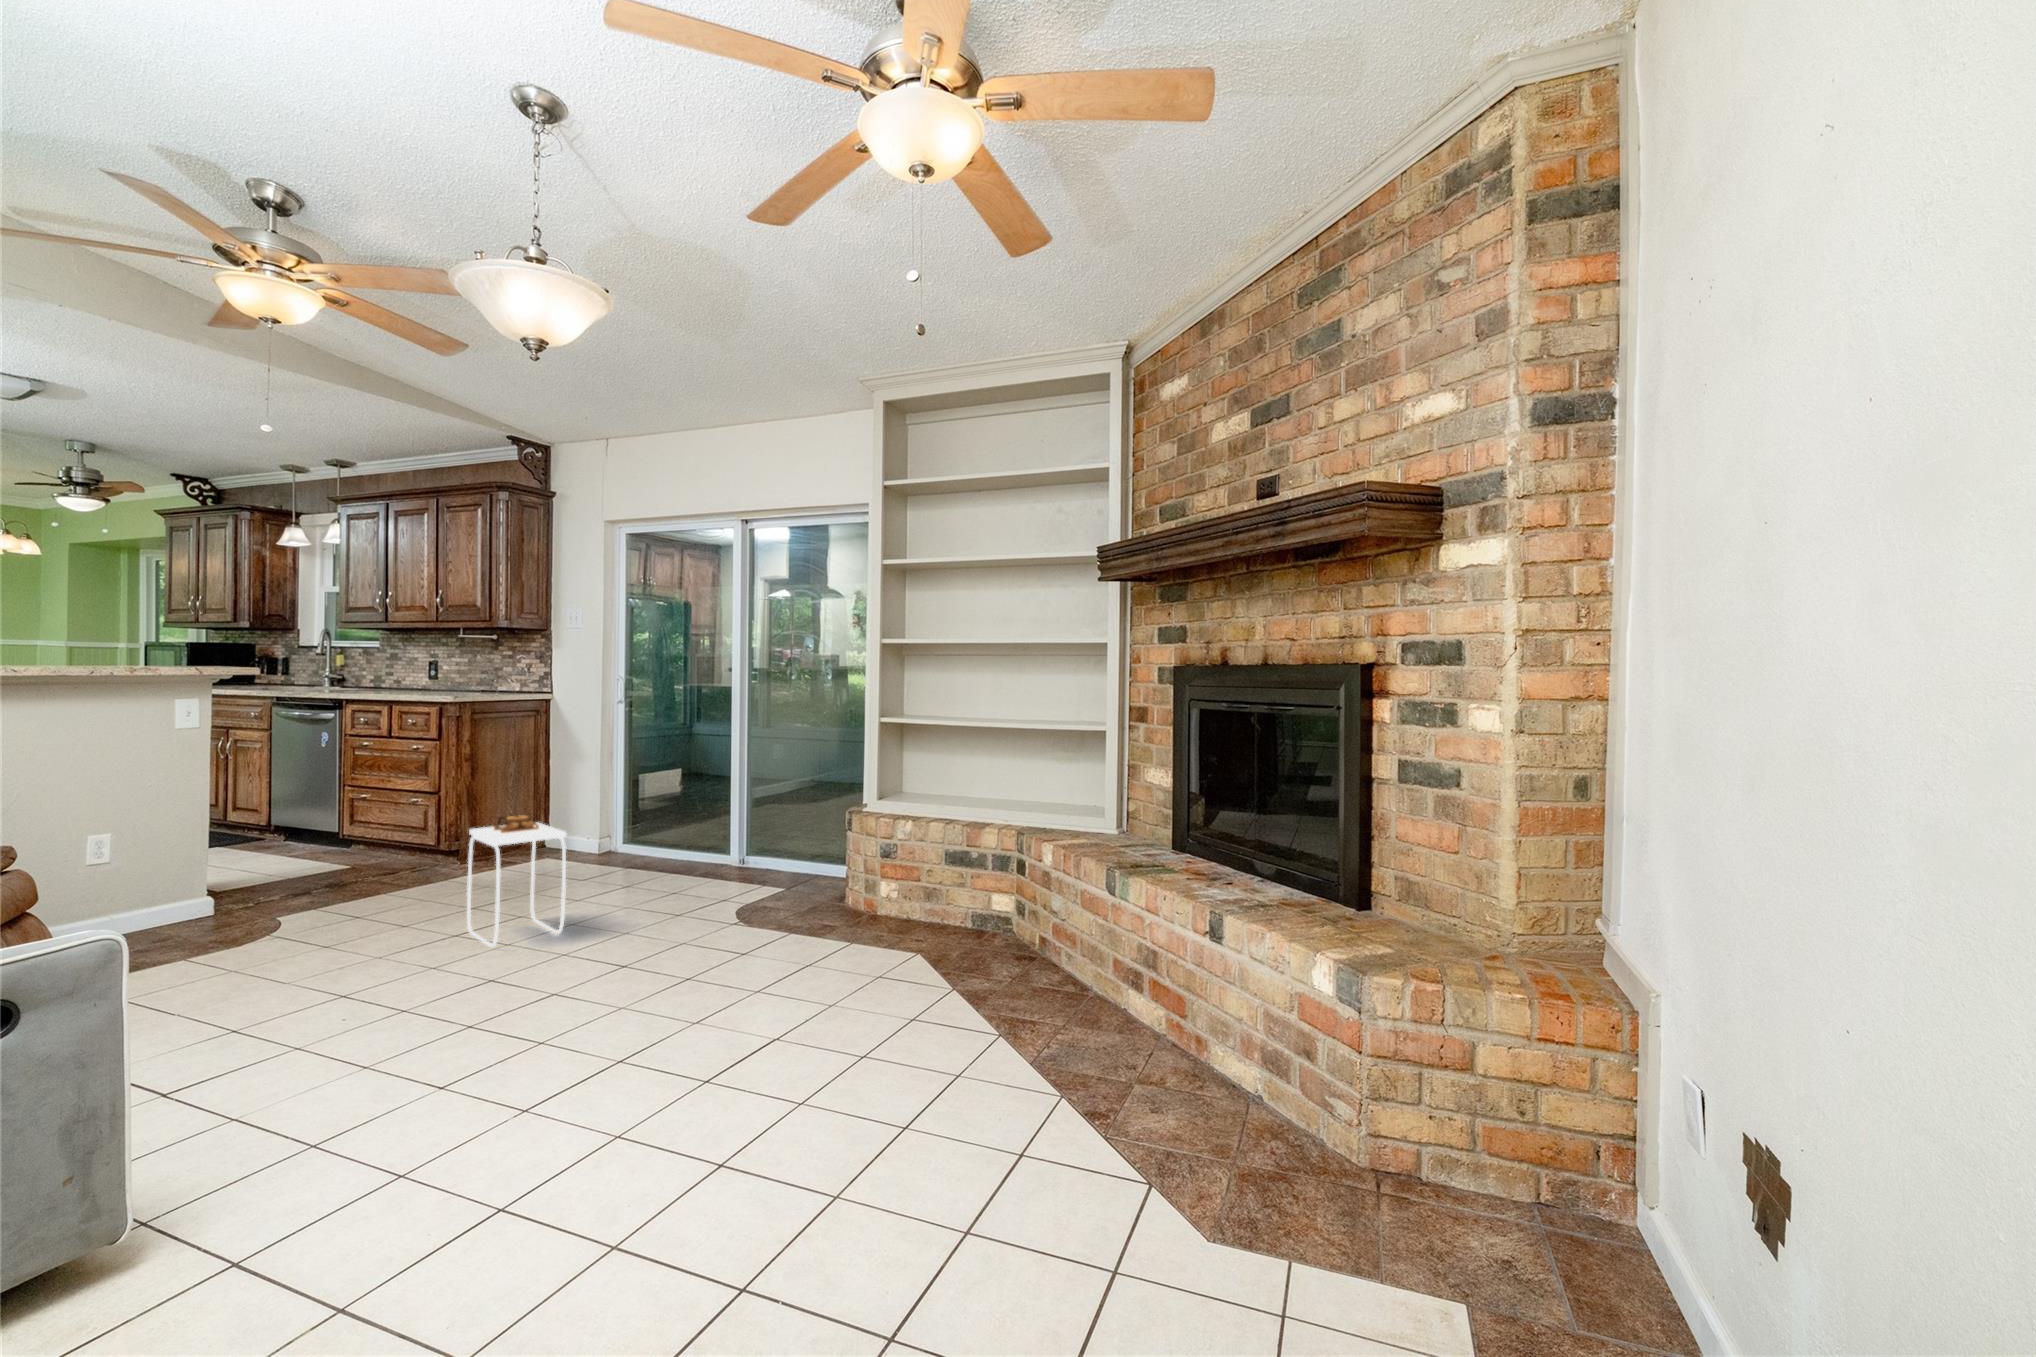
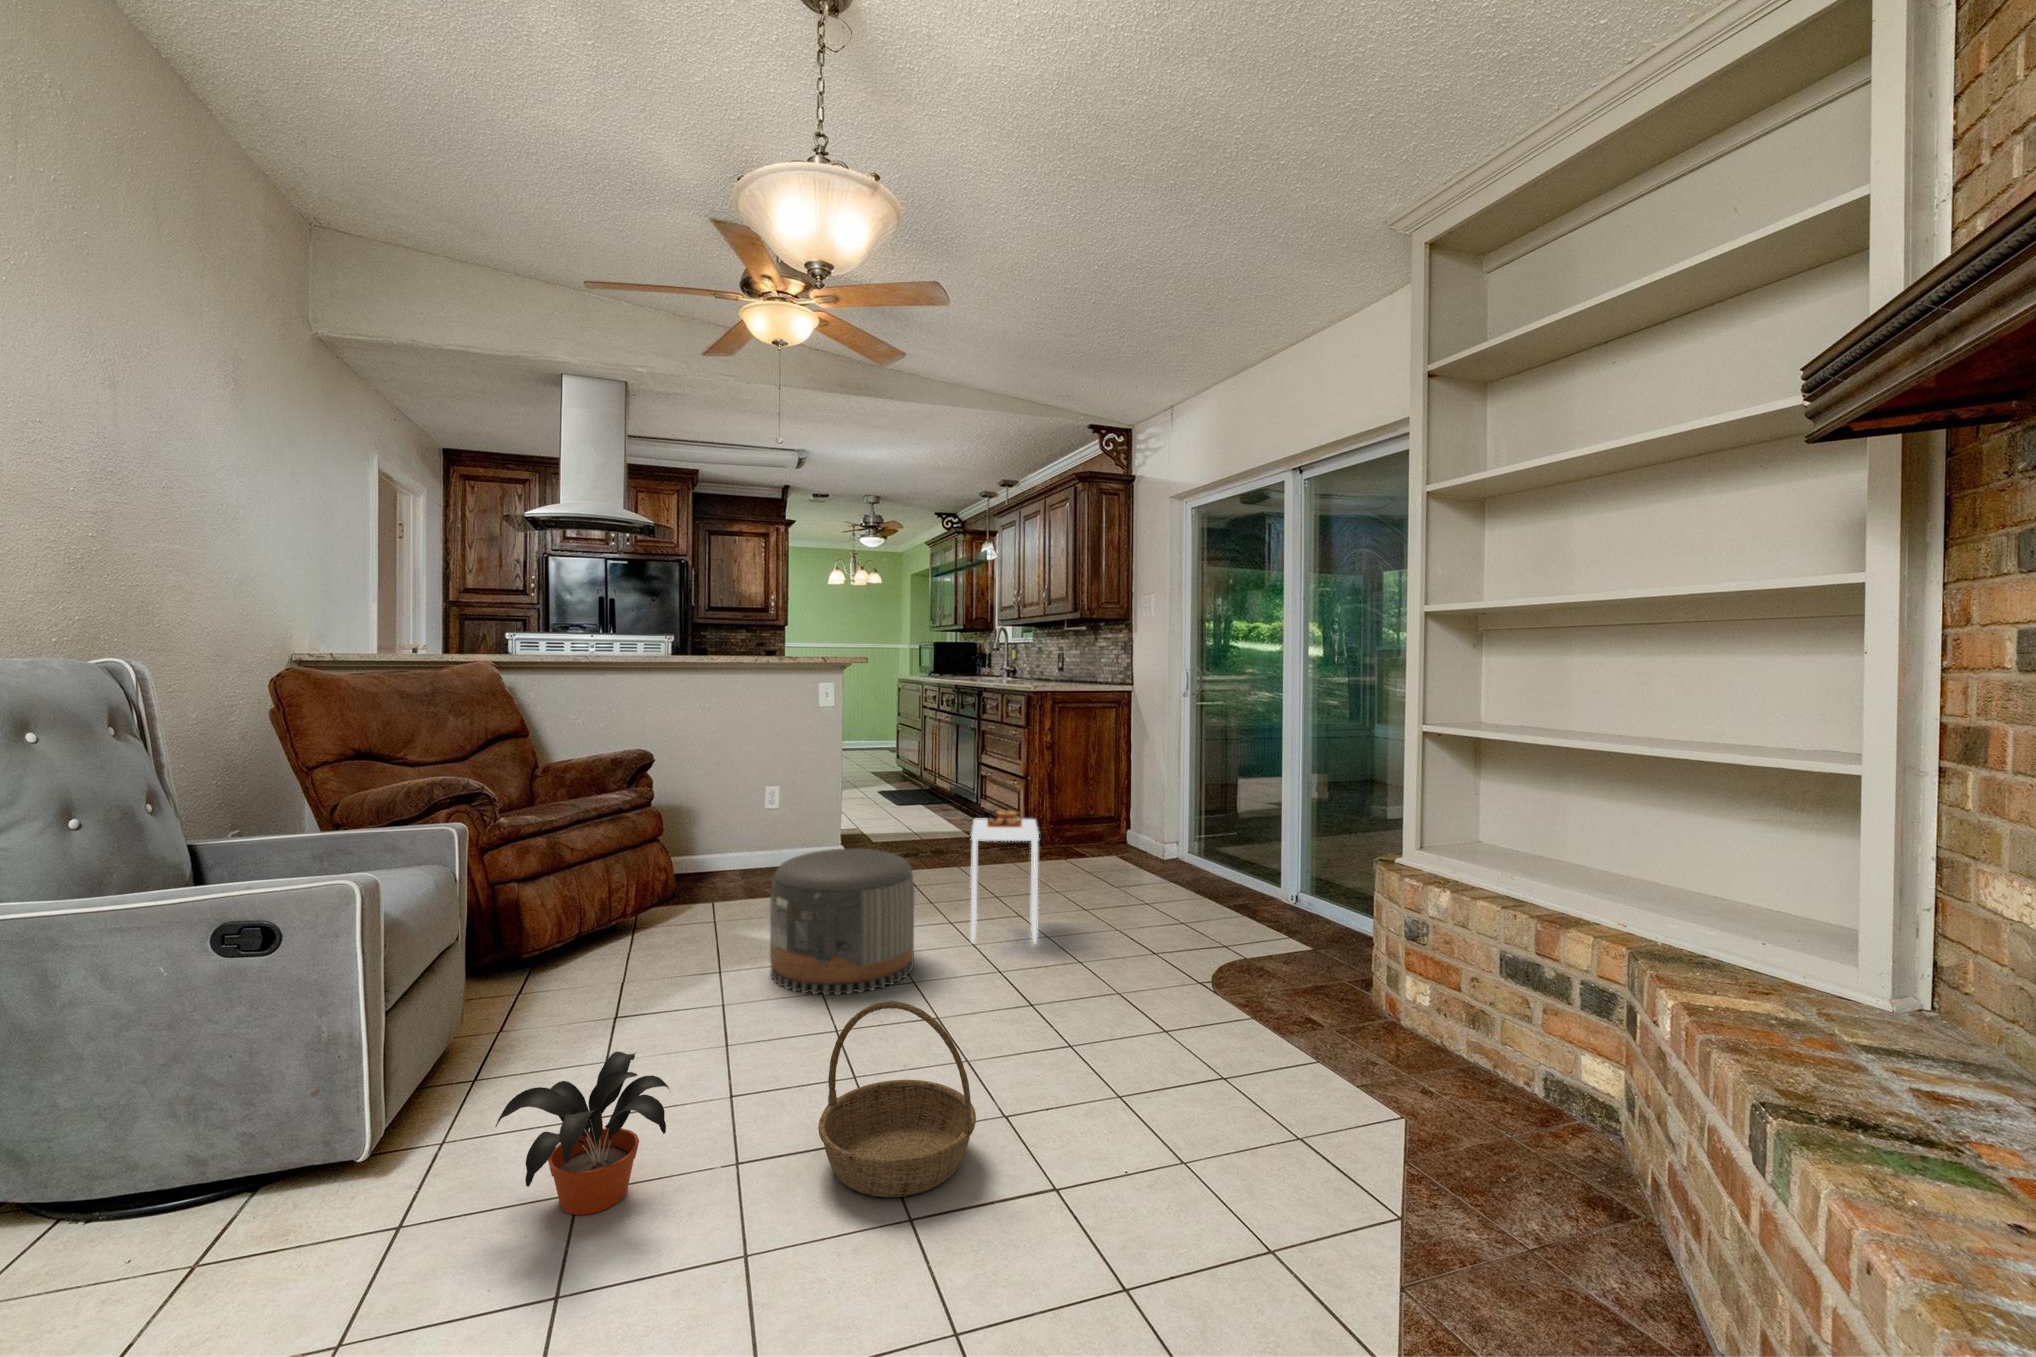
pouf: none [265,869,460,1029] -> present [770,849,914,995]
basket: none [560,948,702,1101] -> present [818,1001,976,1197]
potted plant: none [263,1060,465,1219] -> present [496,1052,669,1215]

